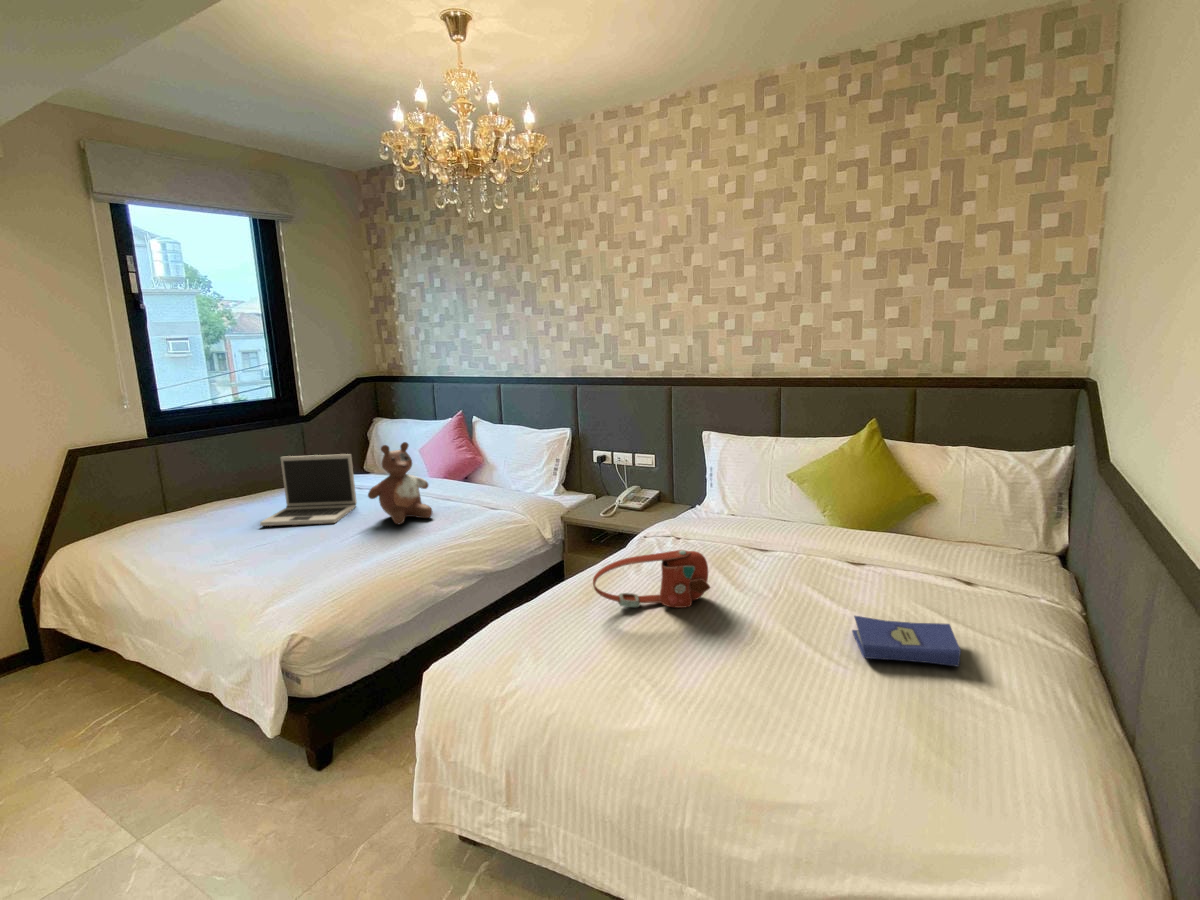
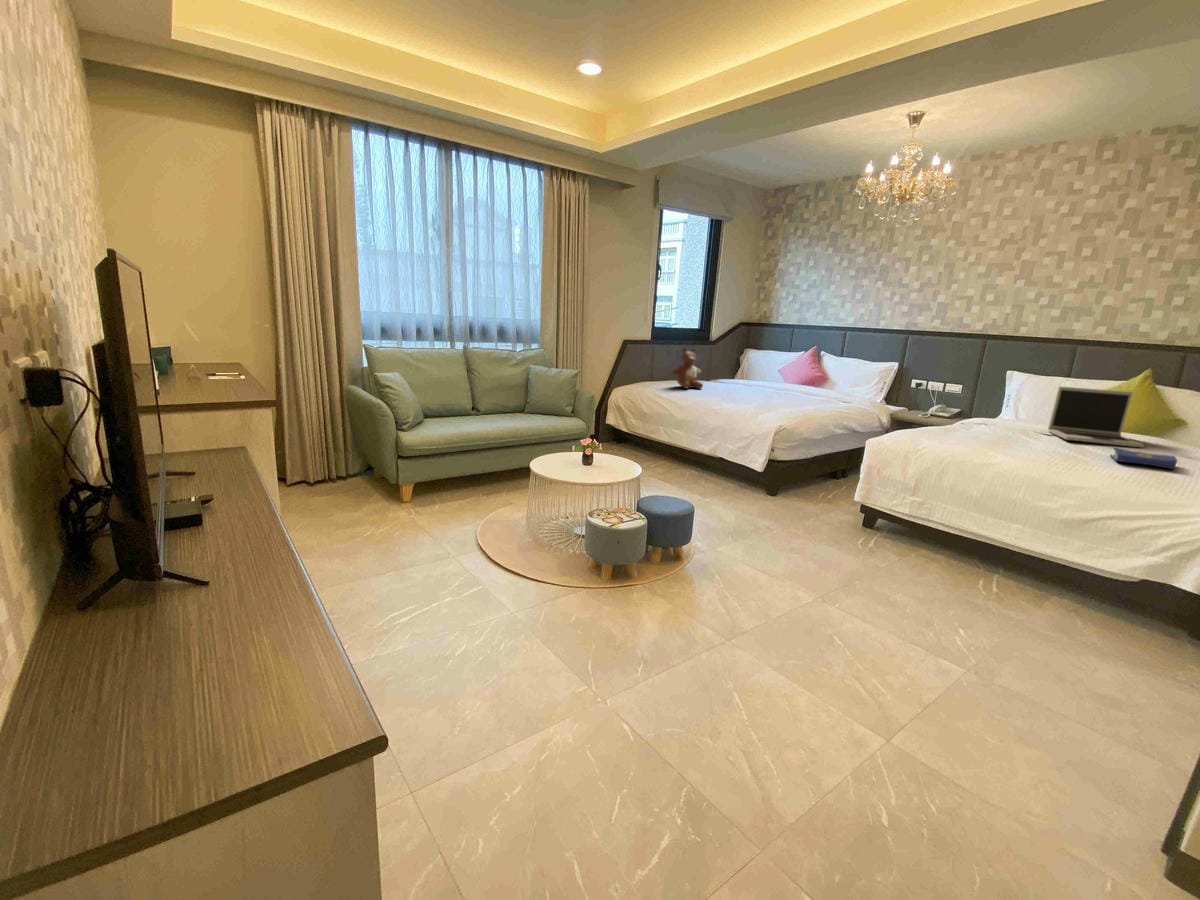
stuffed bear: present [368,442,433,524] -> present [672,348,703,389]
laptop: present [260,454,357,526] -> present [1048,387,1144,448]
handbag: present [593,550,710,608] -> none [951,409,1022,440]

